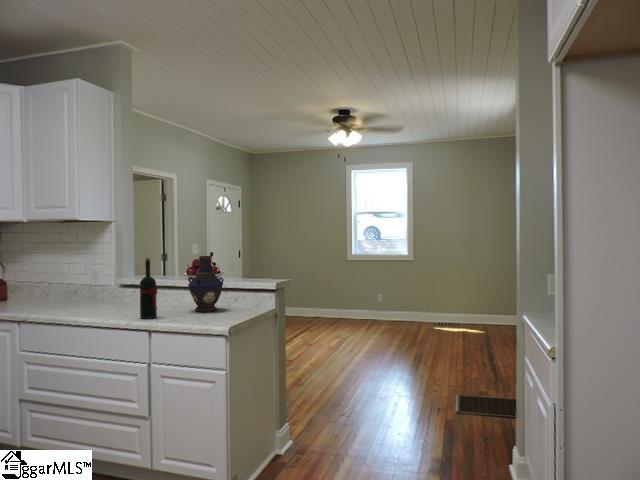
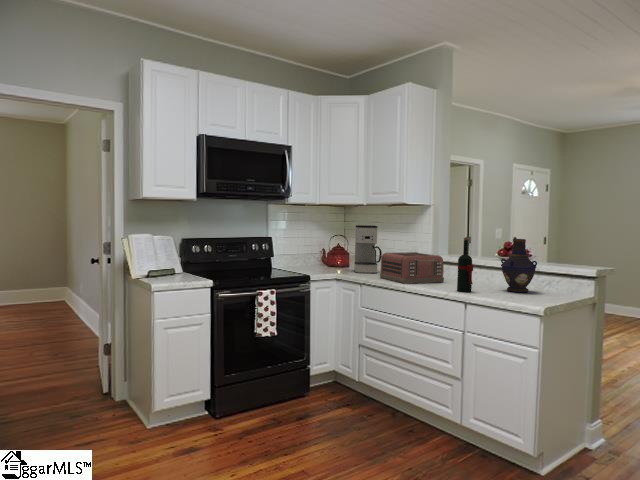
coffee maker: none [12,247,51,308] -> present [354,225,382,273]
toaster: none [46,277,128,316] -> present [380,252,444,284]

